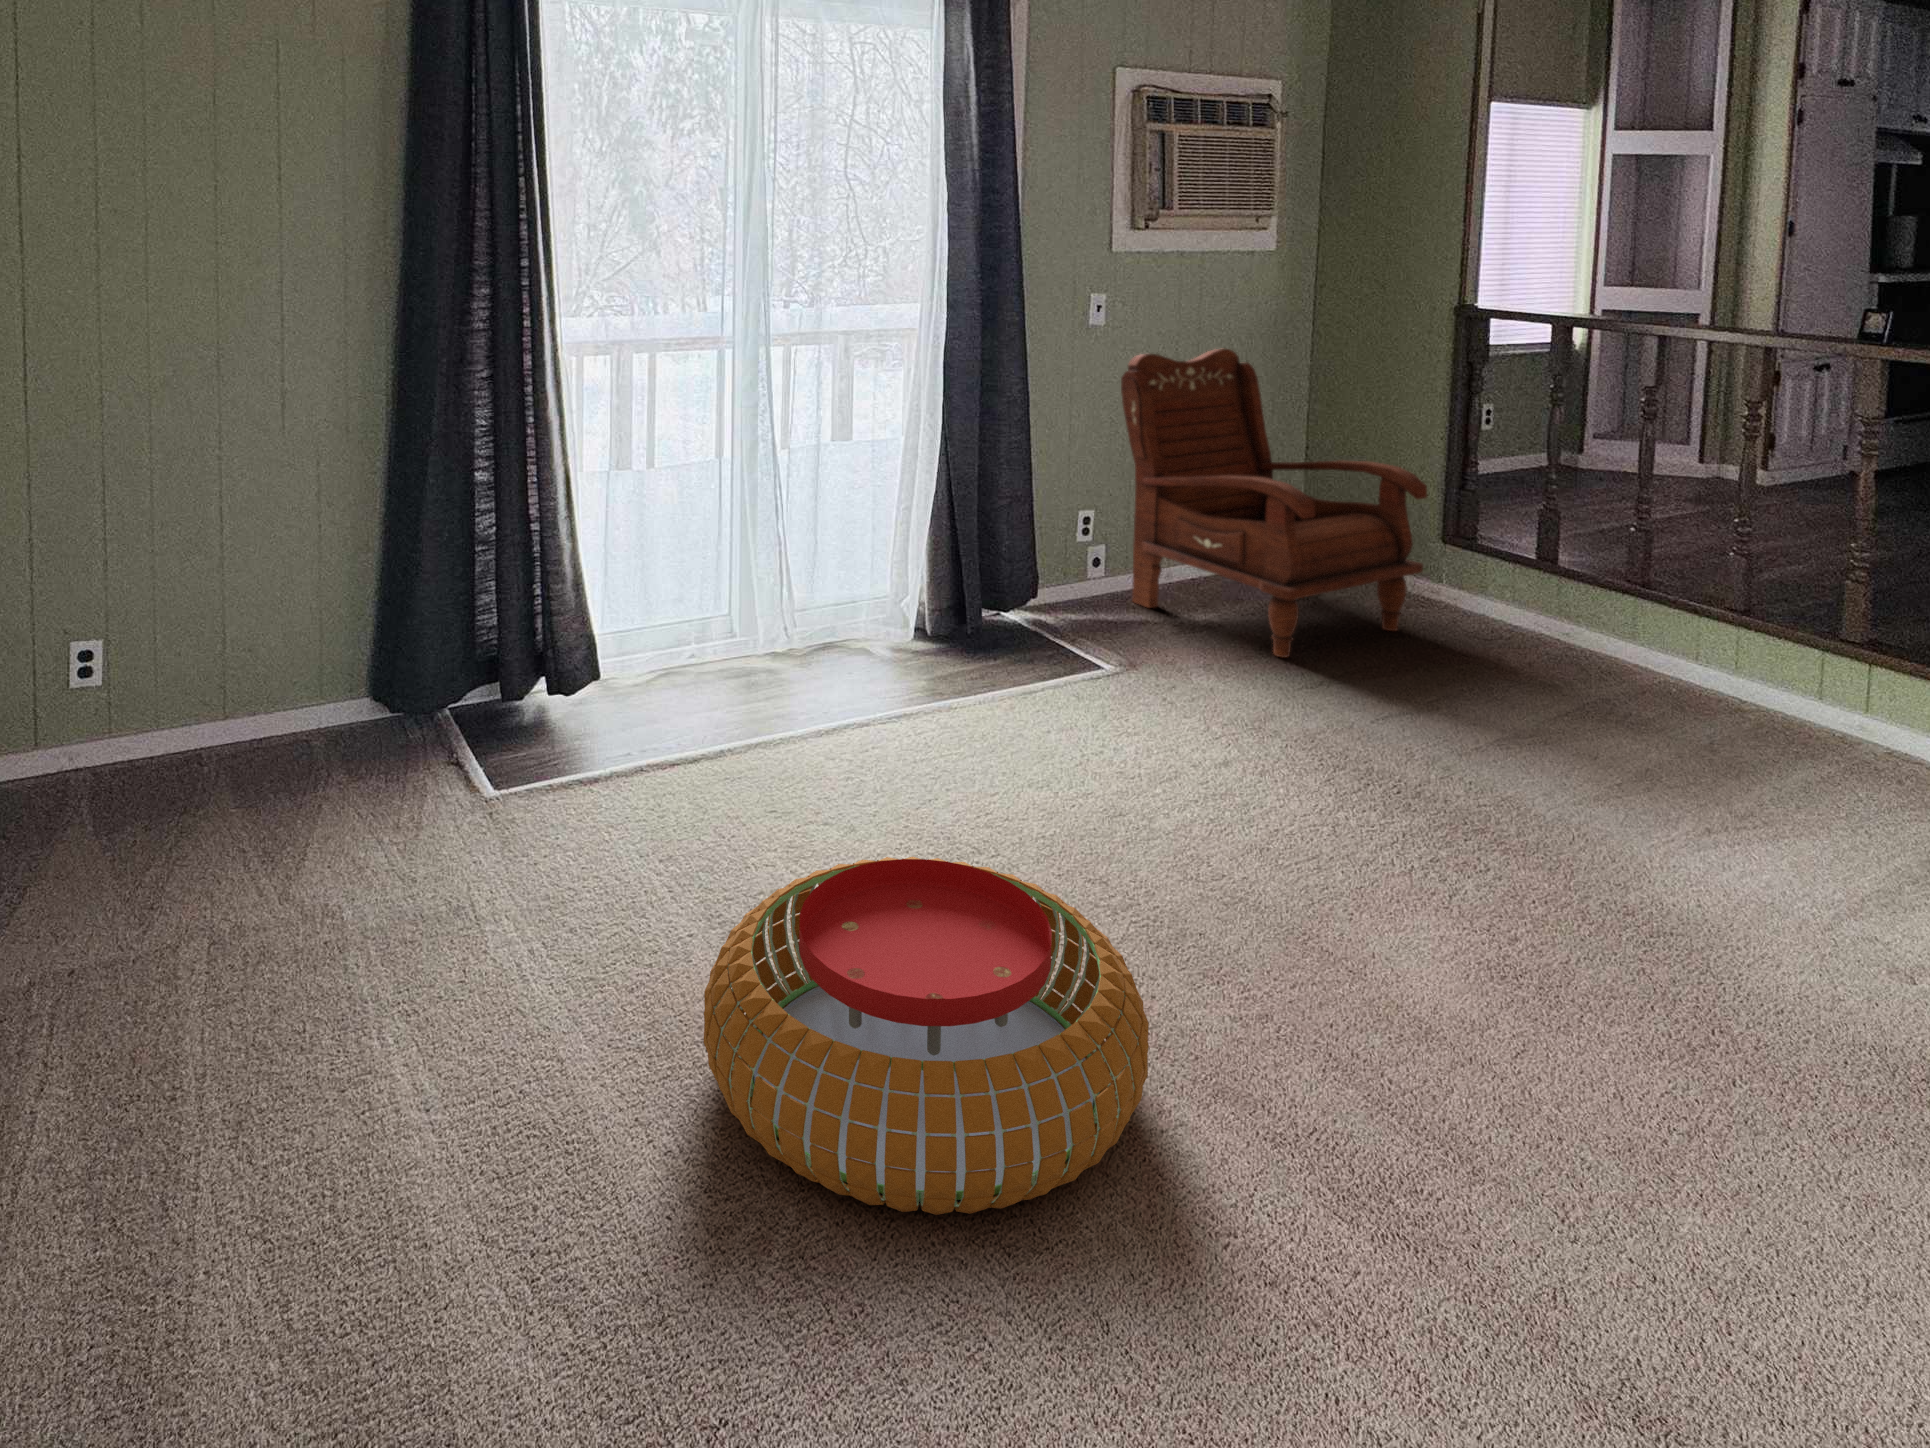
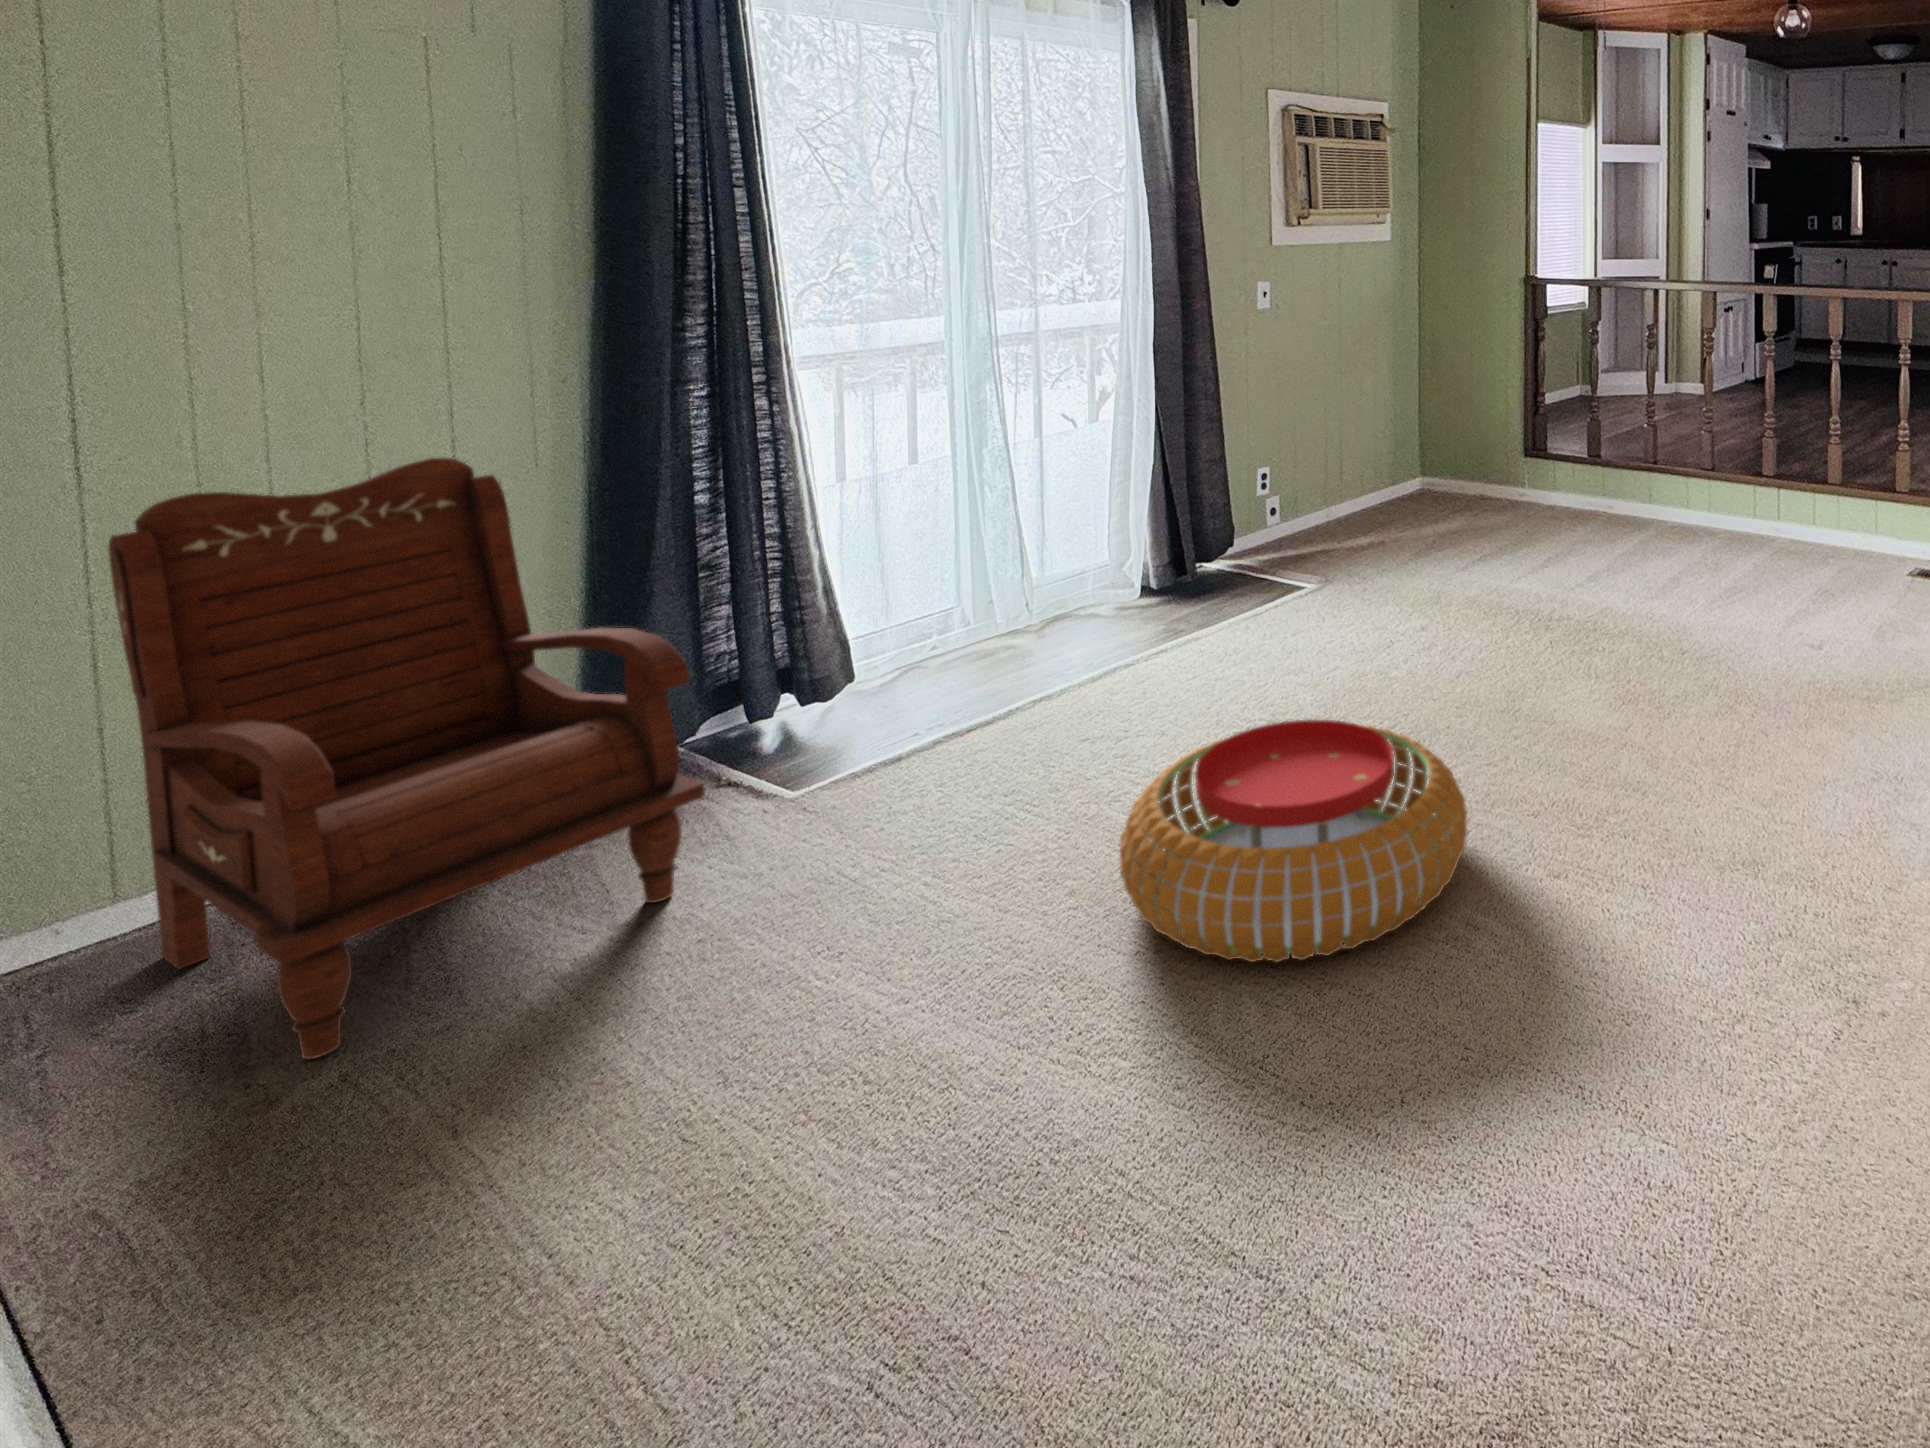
armchair: present [1121,349,1427,658] -> present [108,458,705,1059]

